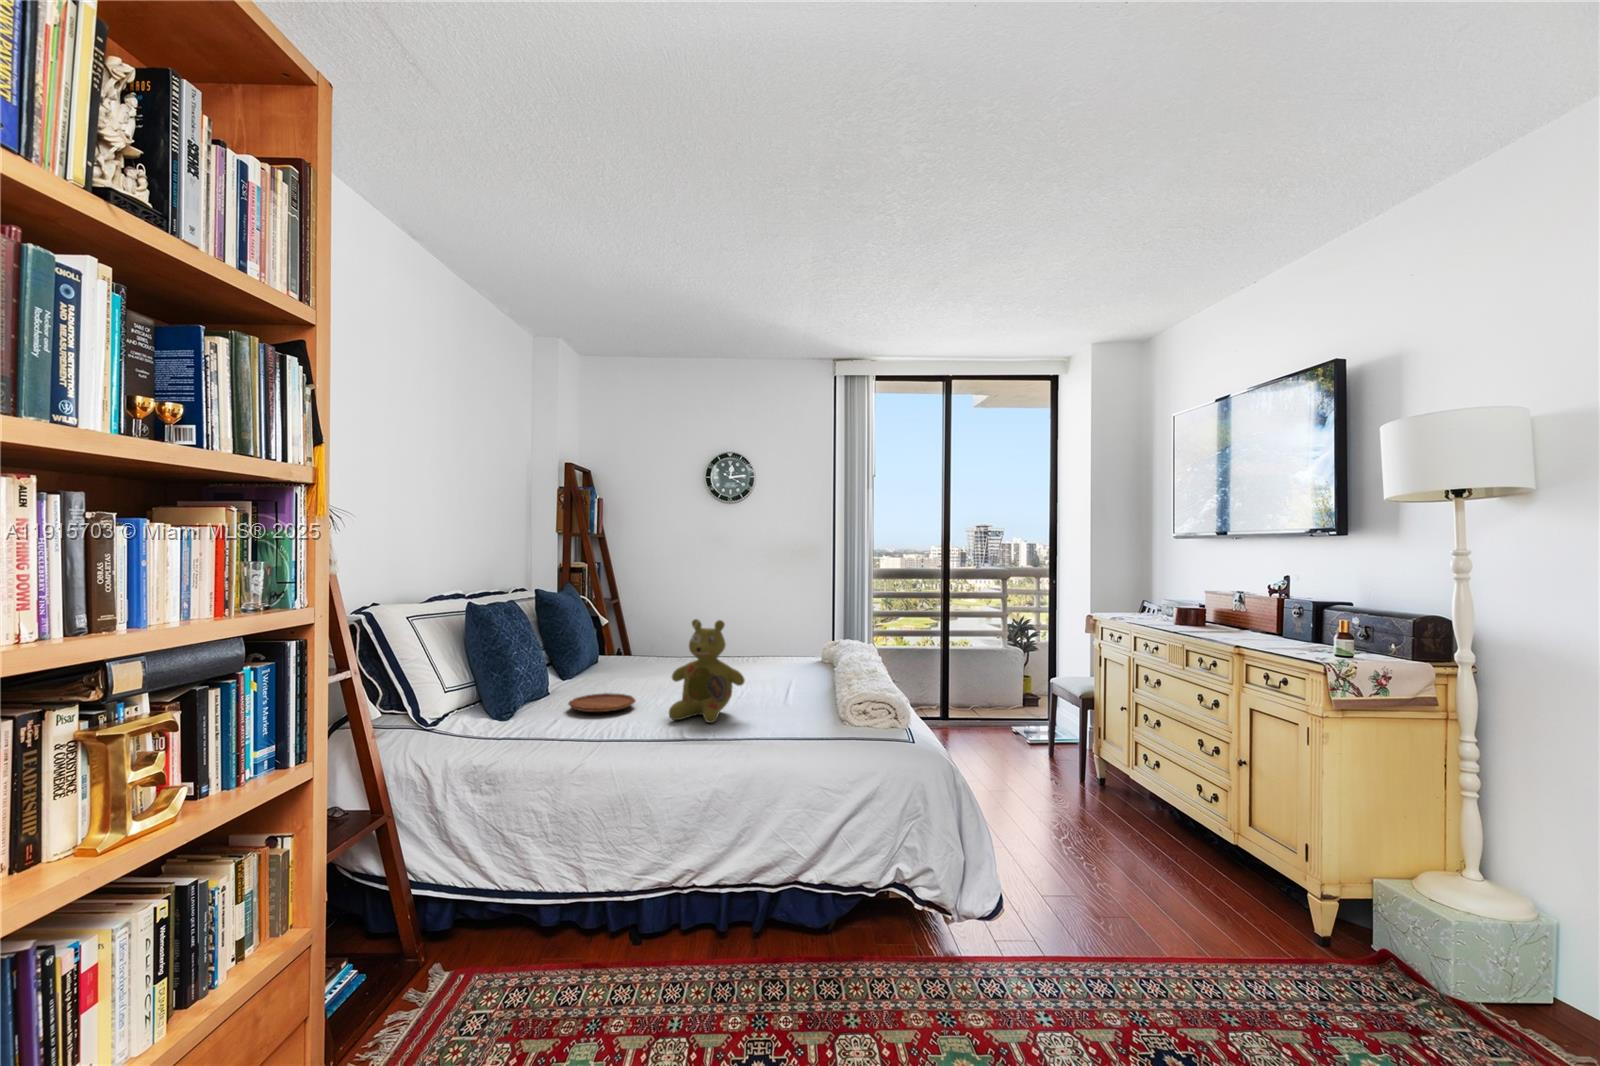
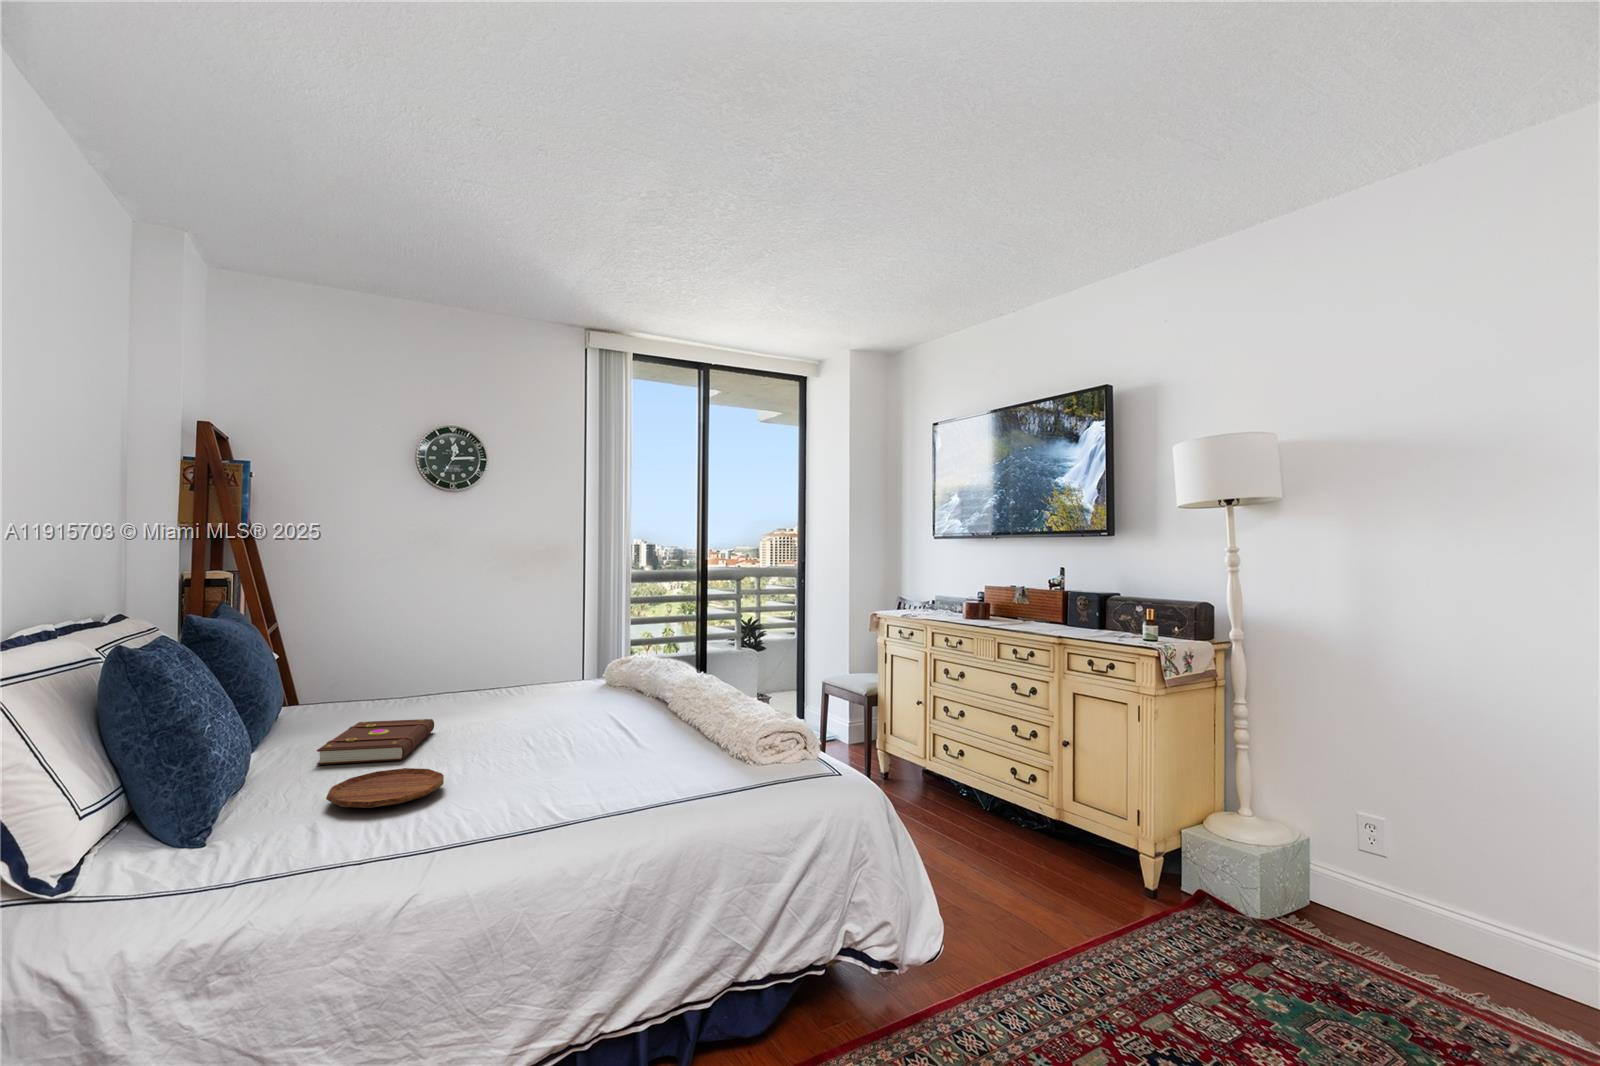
stuffed bear: present [669,619,745,723] -> none [507,646,621,796]
book: none [586,665,666,690] -> present [316,719,434,765]

